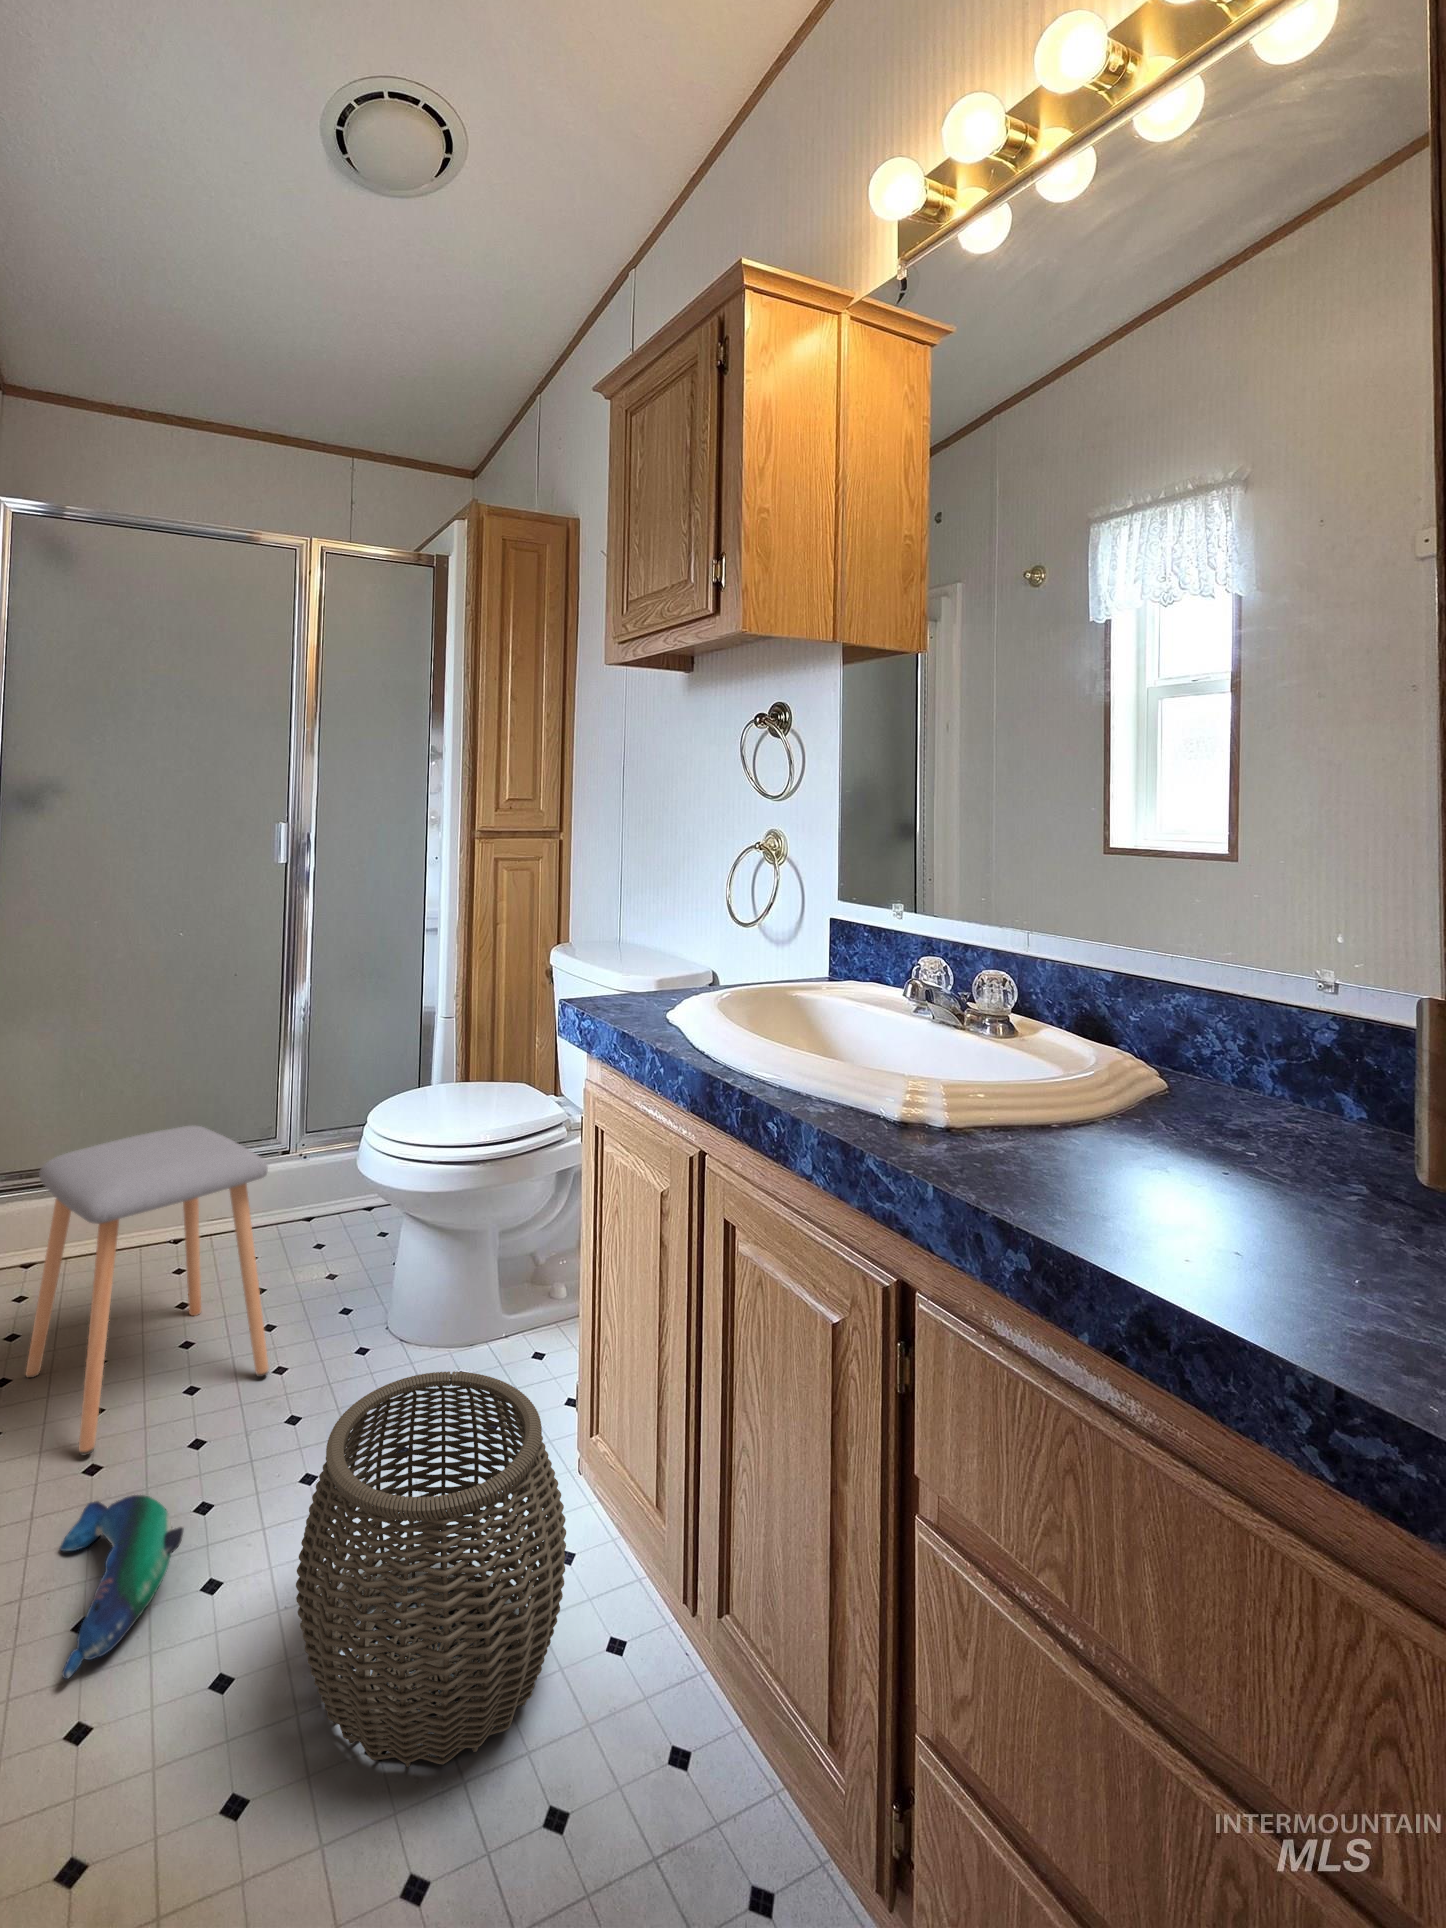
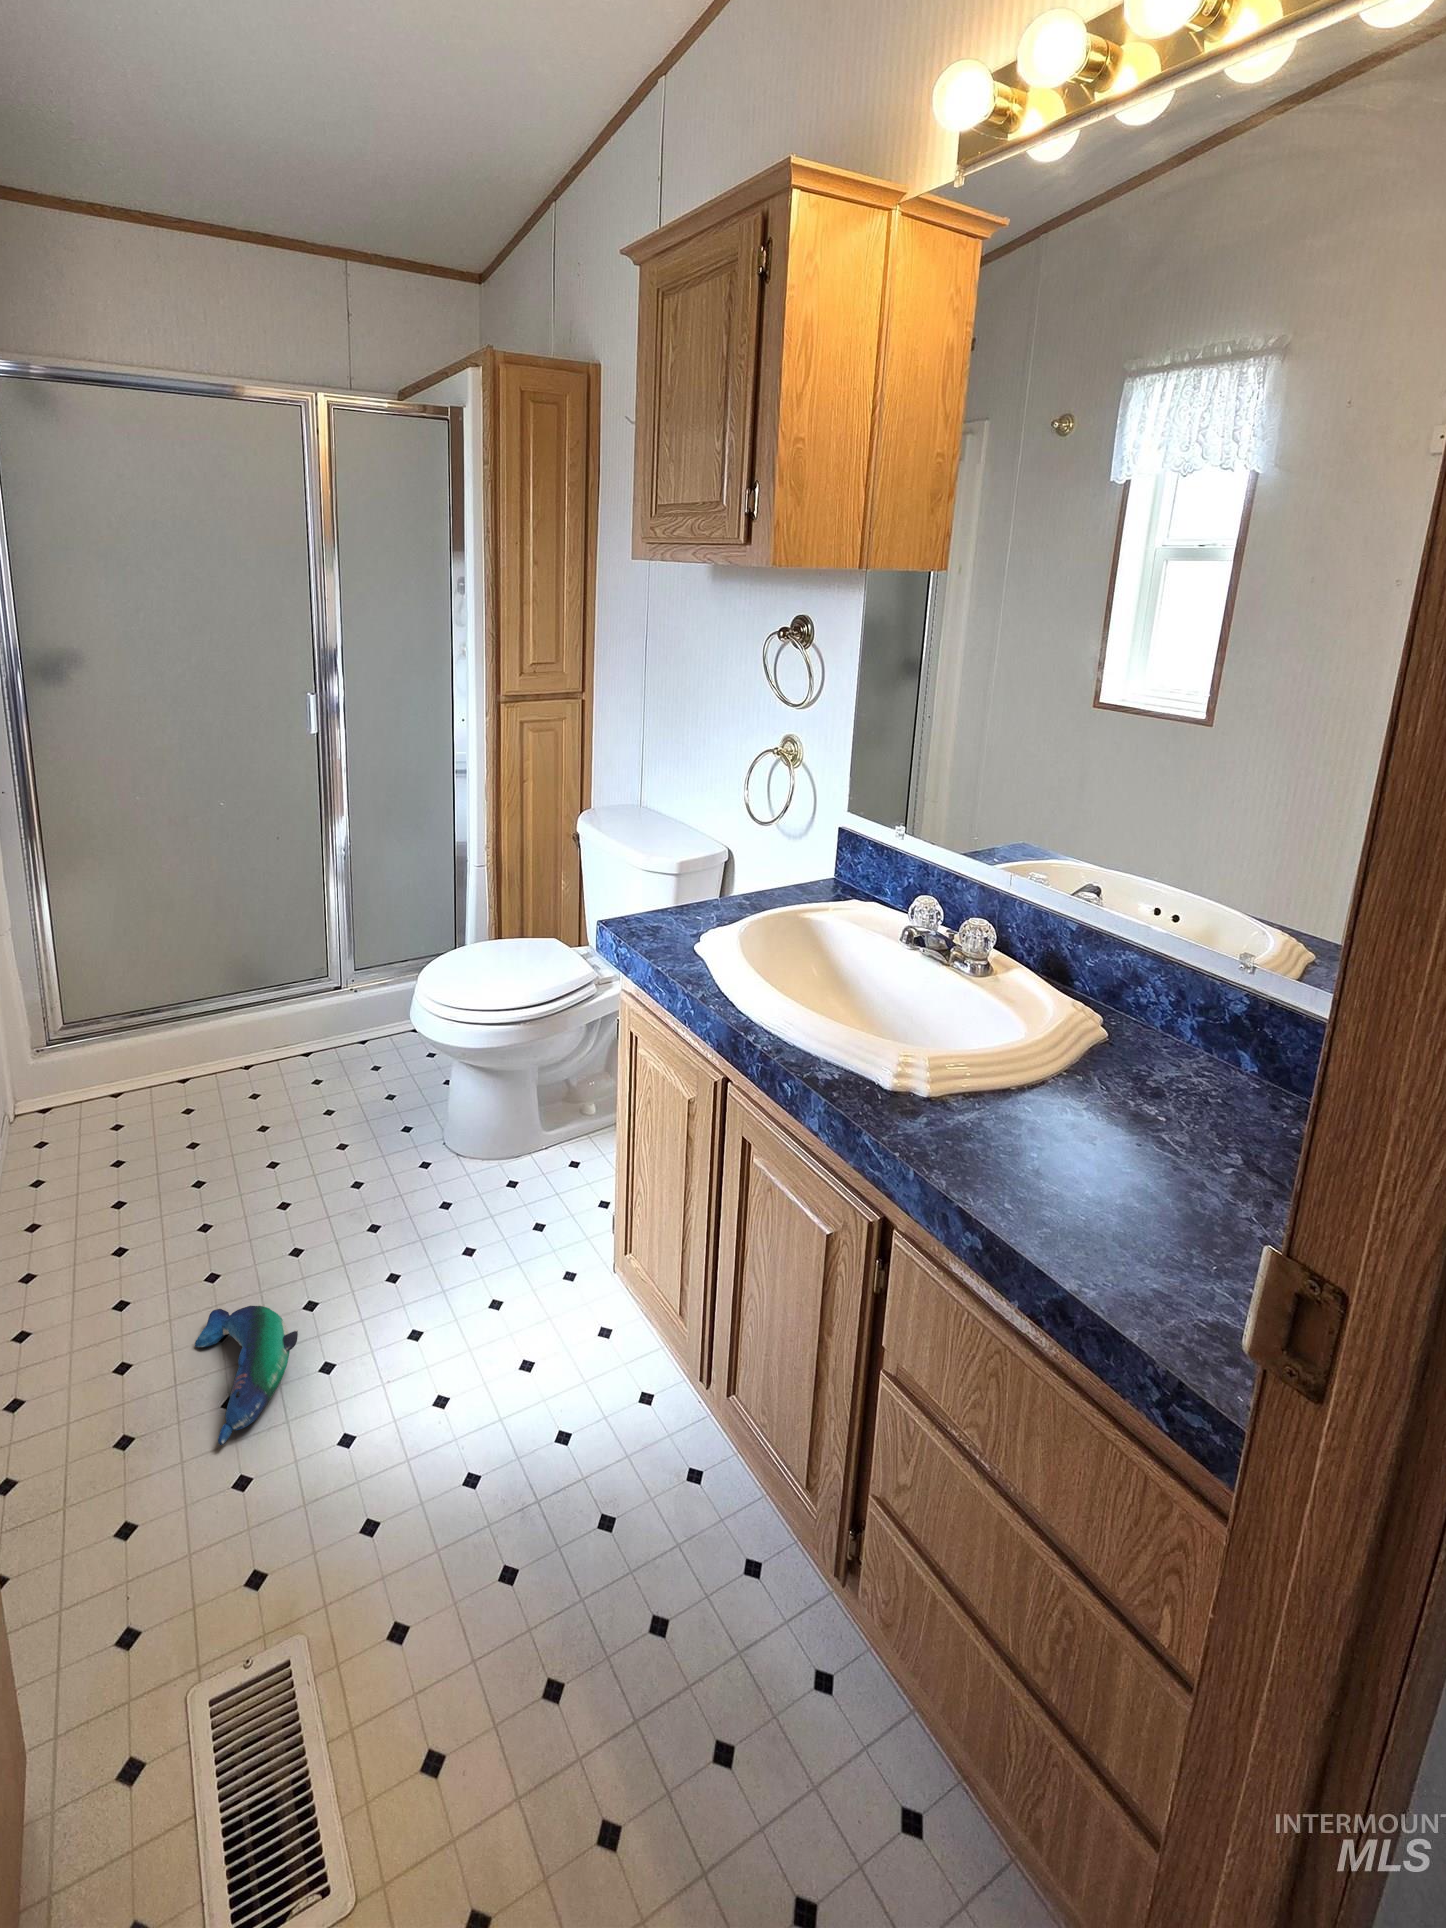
stool: present [26,1125,269,1455] -> none [121,989,346,1269]
woven basket: present [296,1371,566,1767] -> none [398,1214,609,1494]

